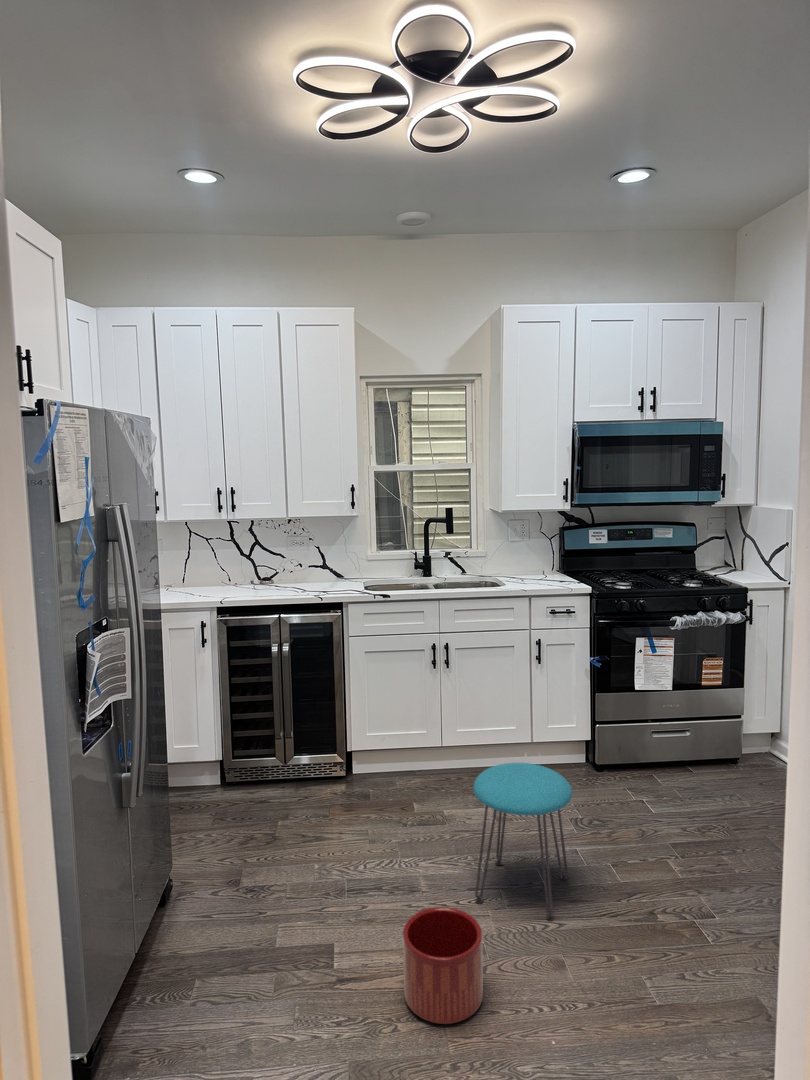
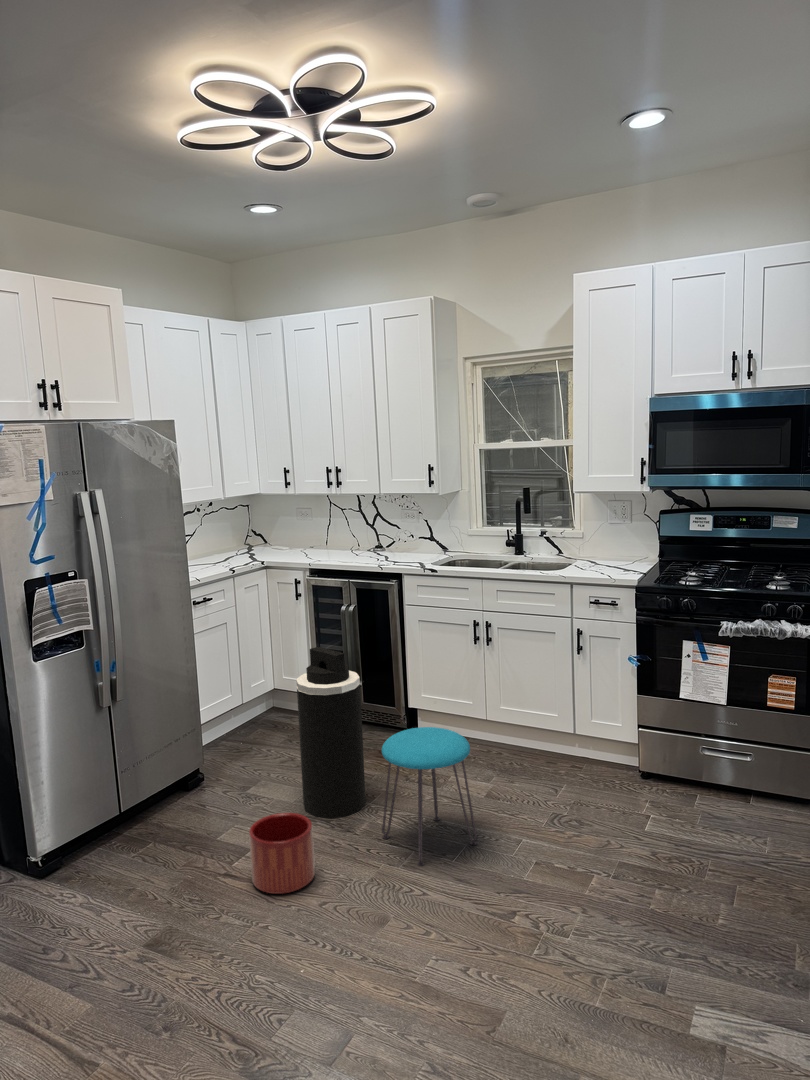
trash can: none [334,698,413,904] -> present [296,647,366,818]

